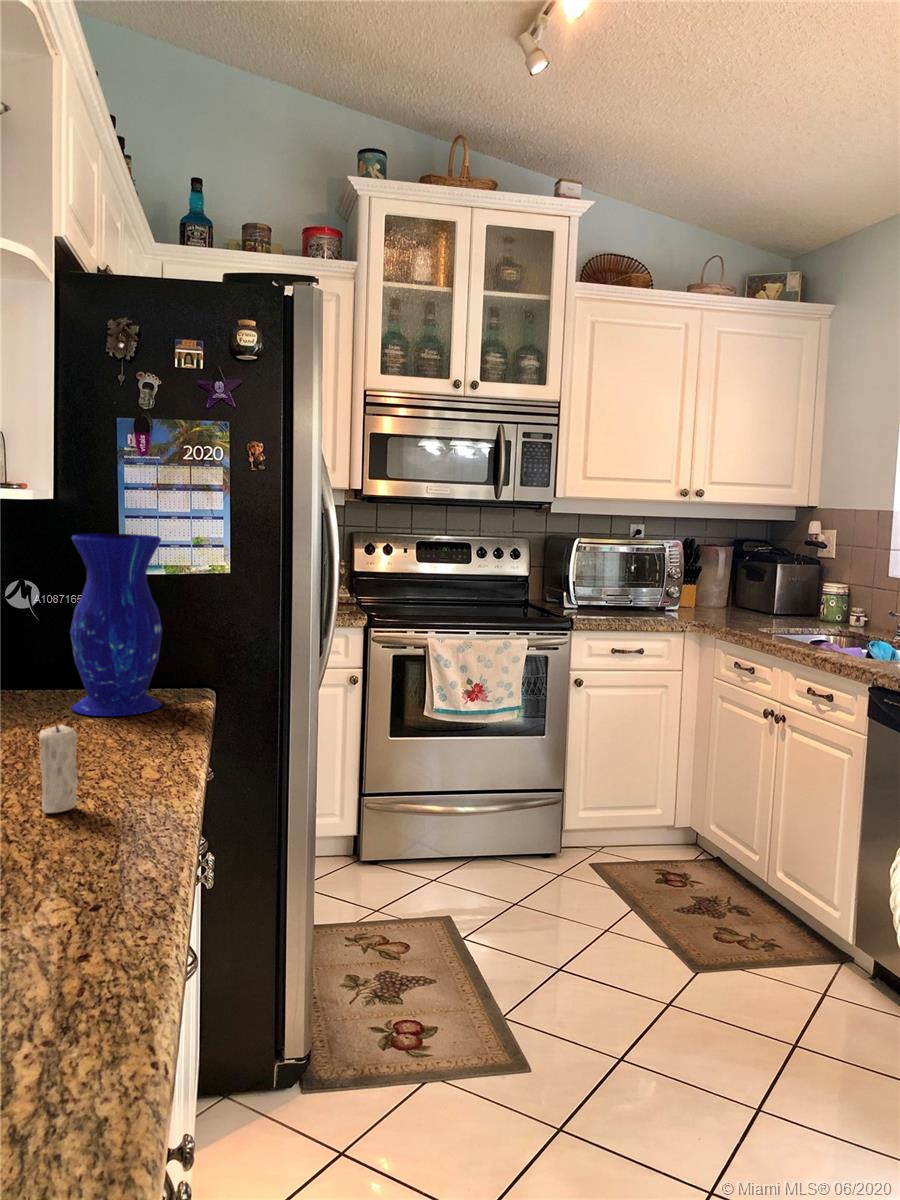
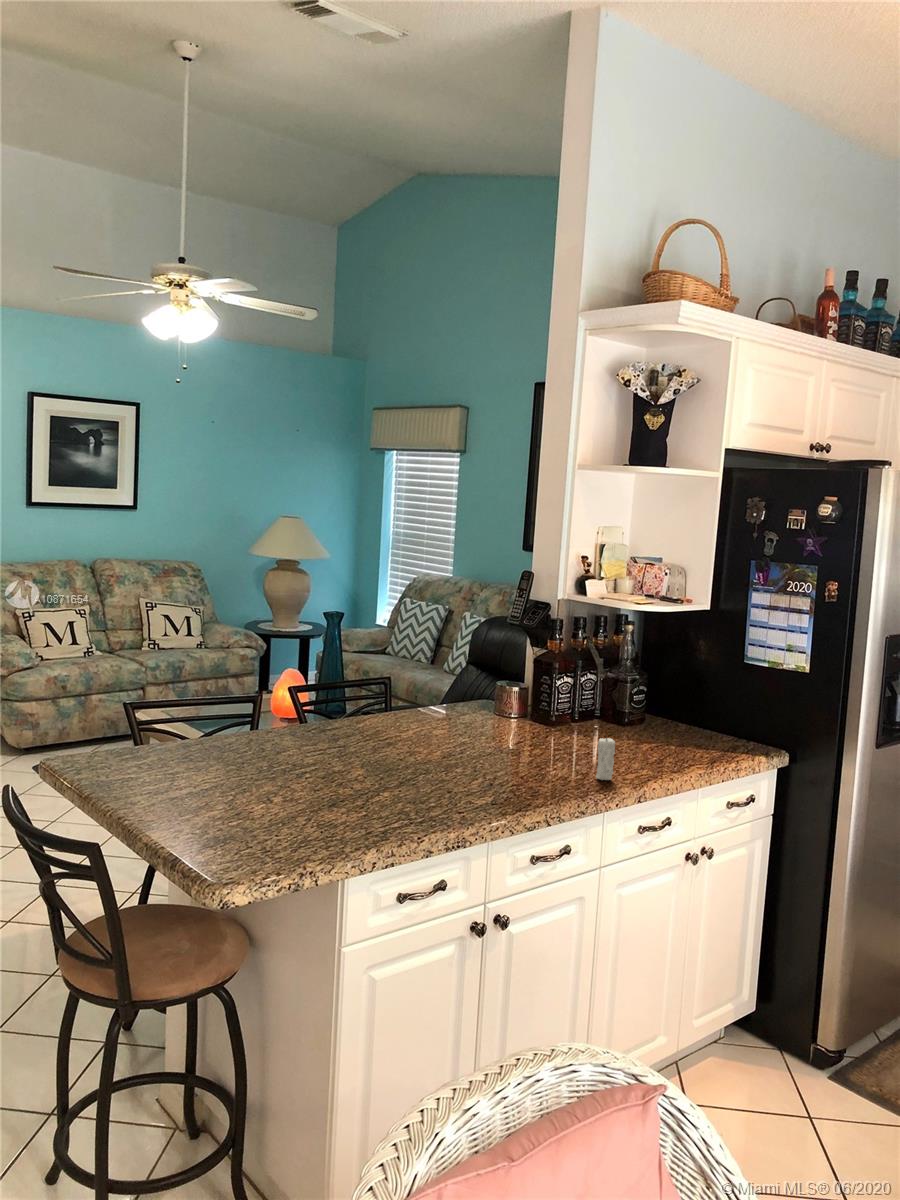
vase: present [70,534,162,716] -> none [684,636,747,752]

